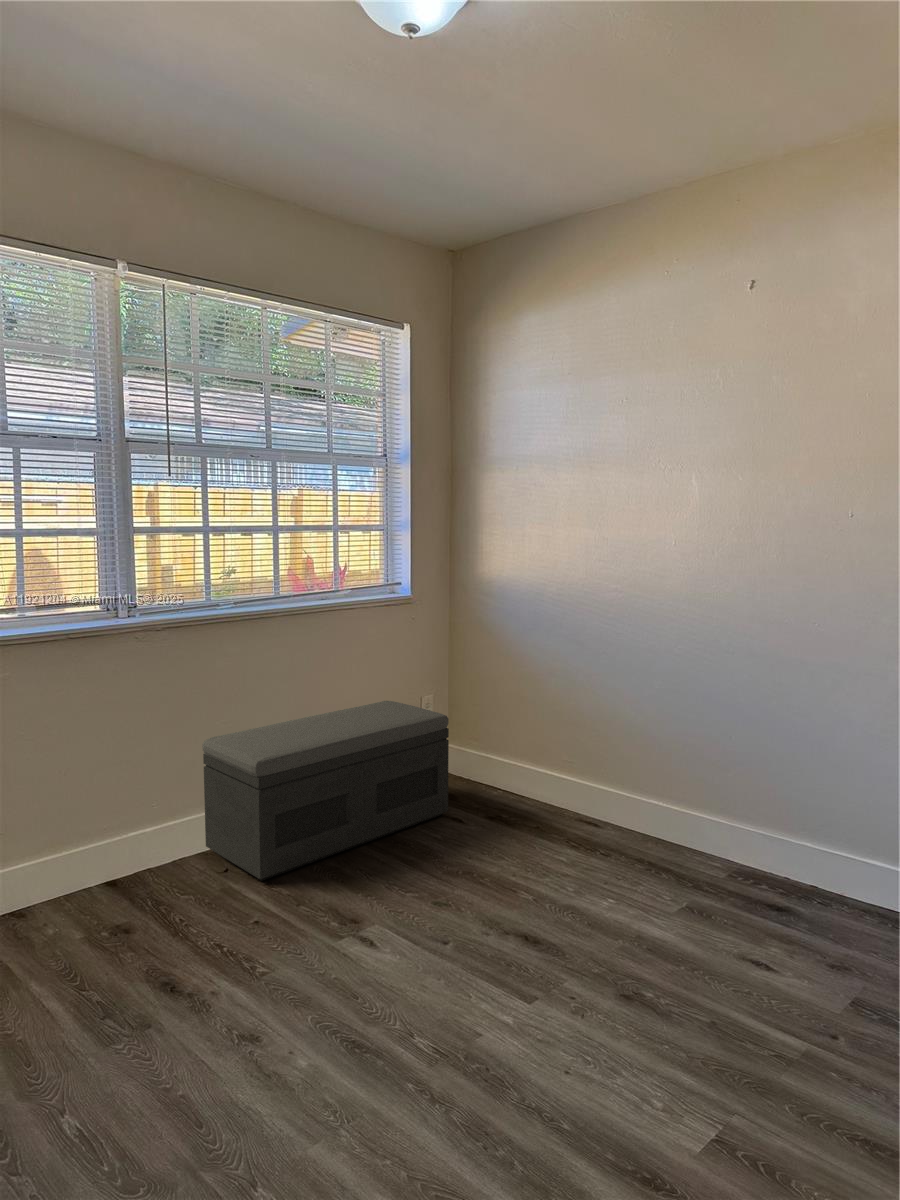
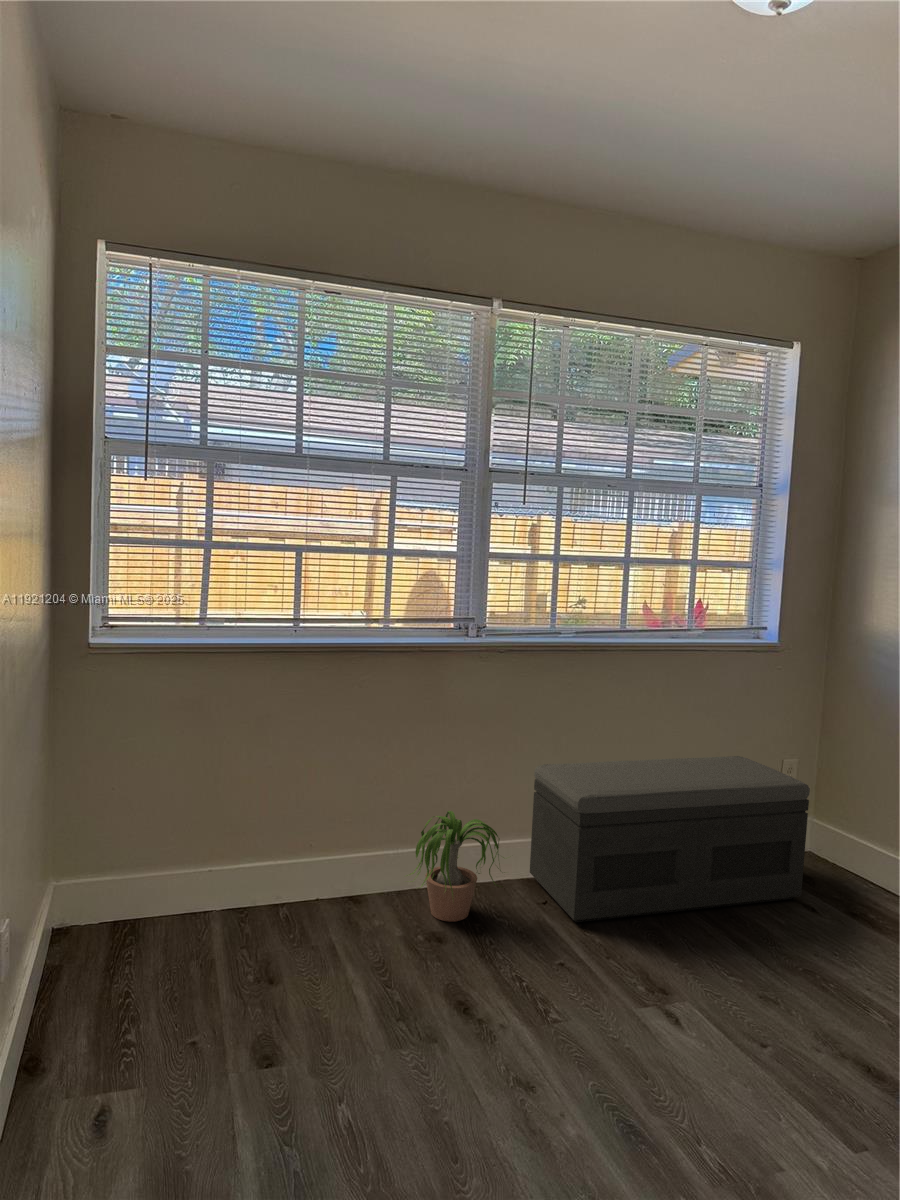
potted plant: none [76,801,194,914] -> present [407,811,504,921]

